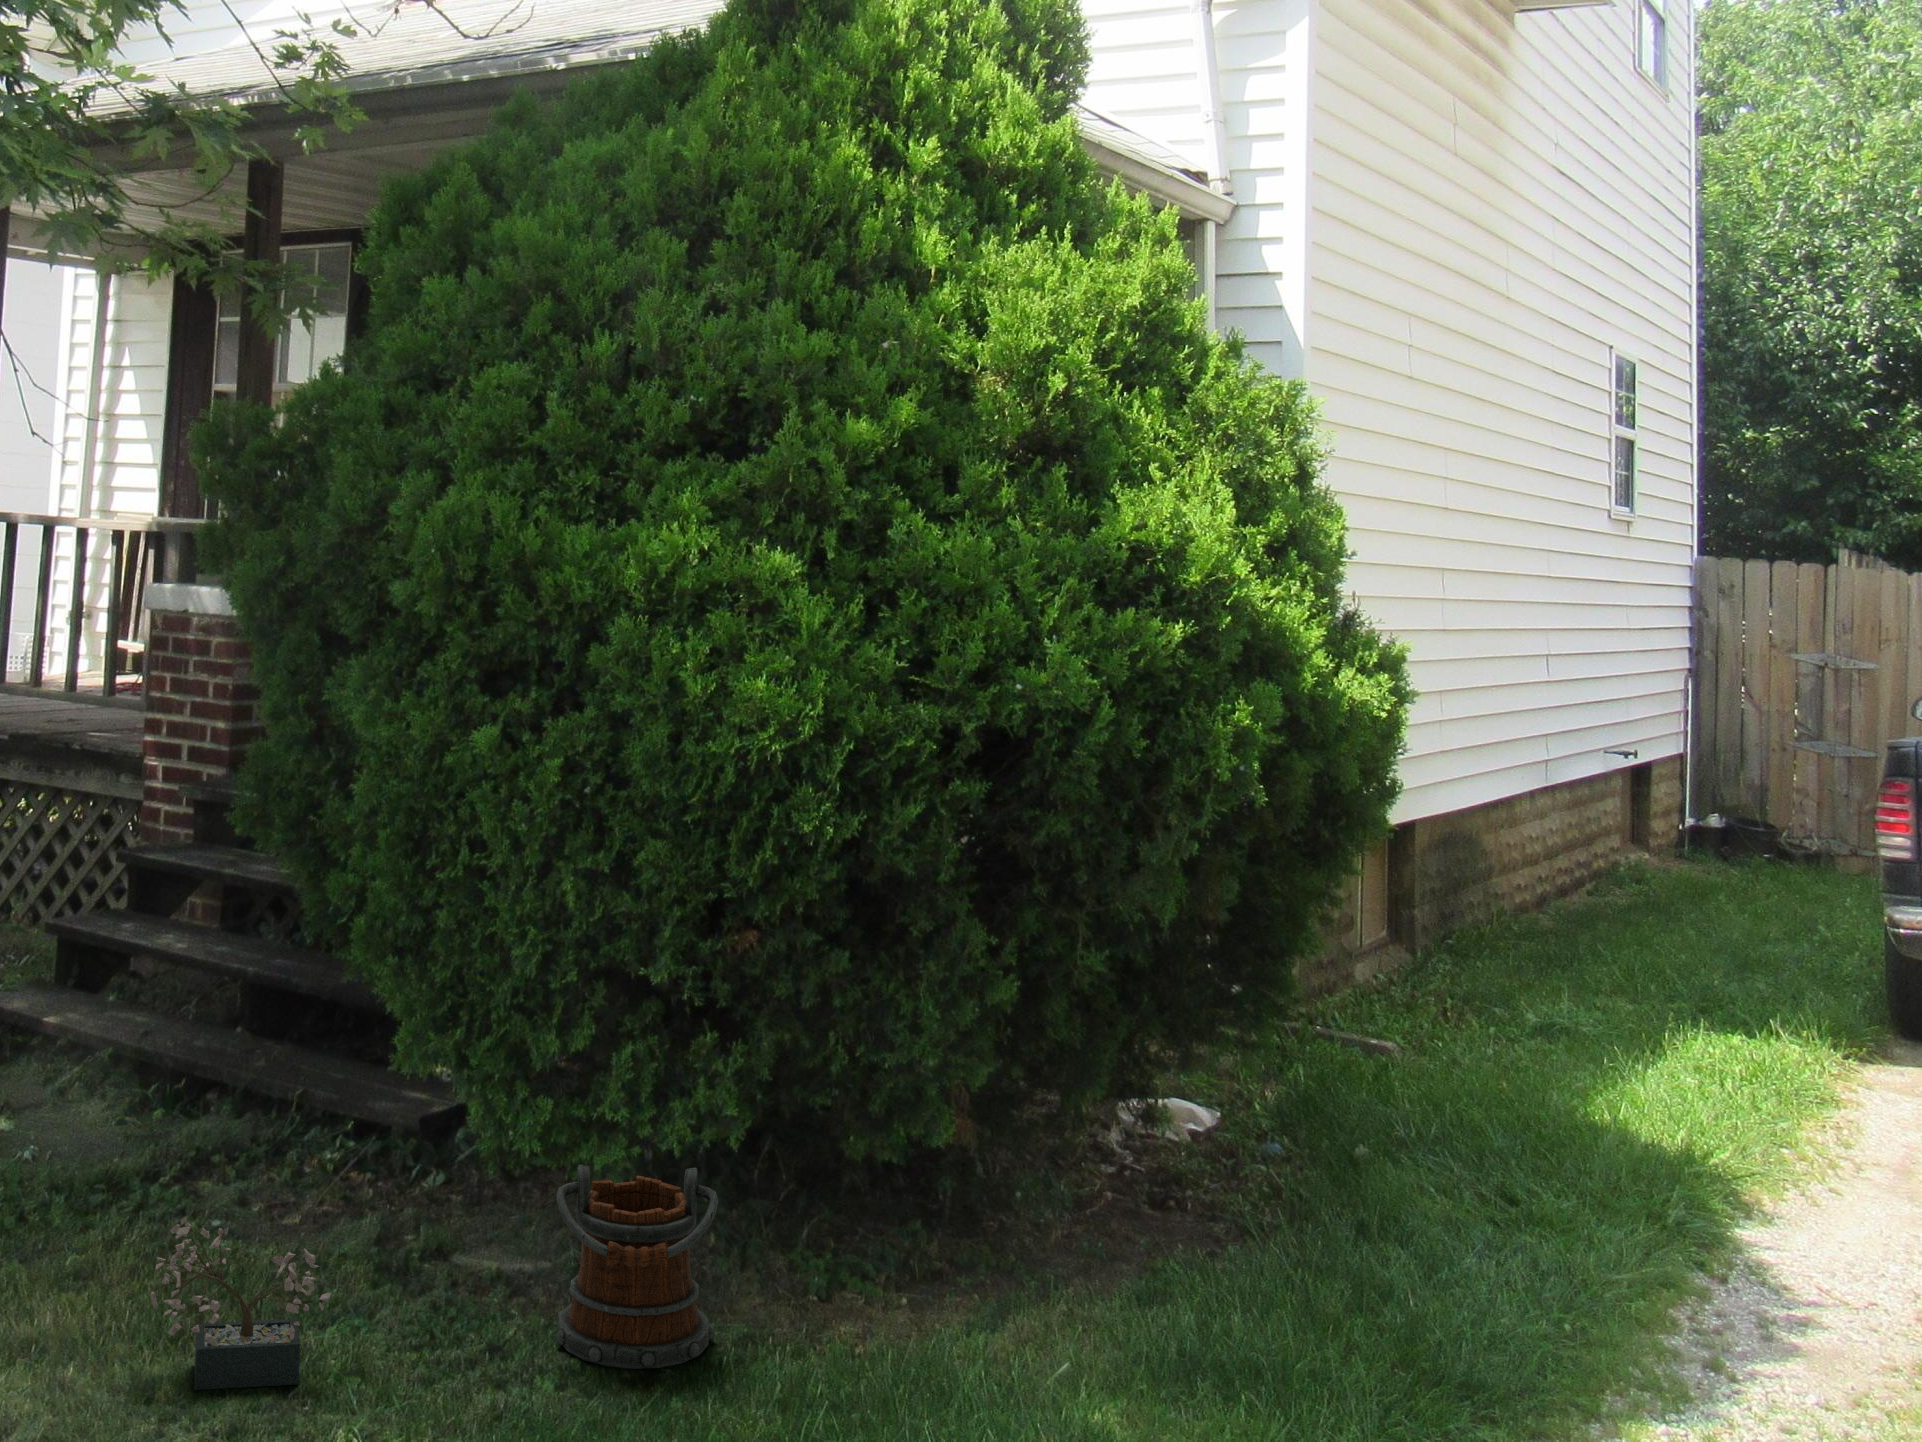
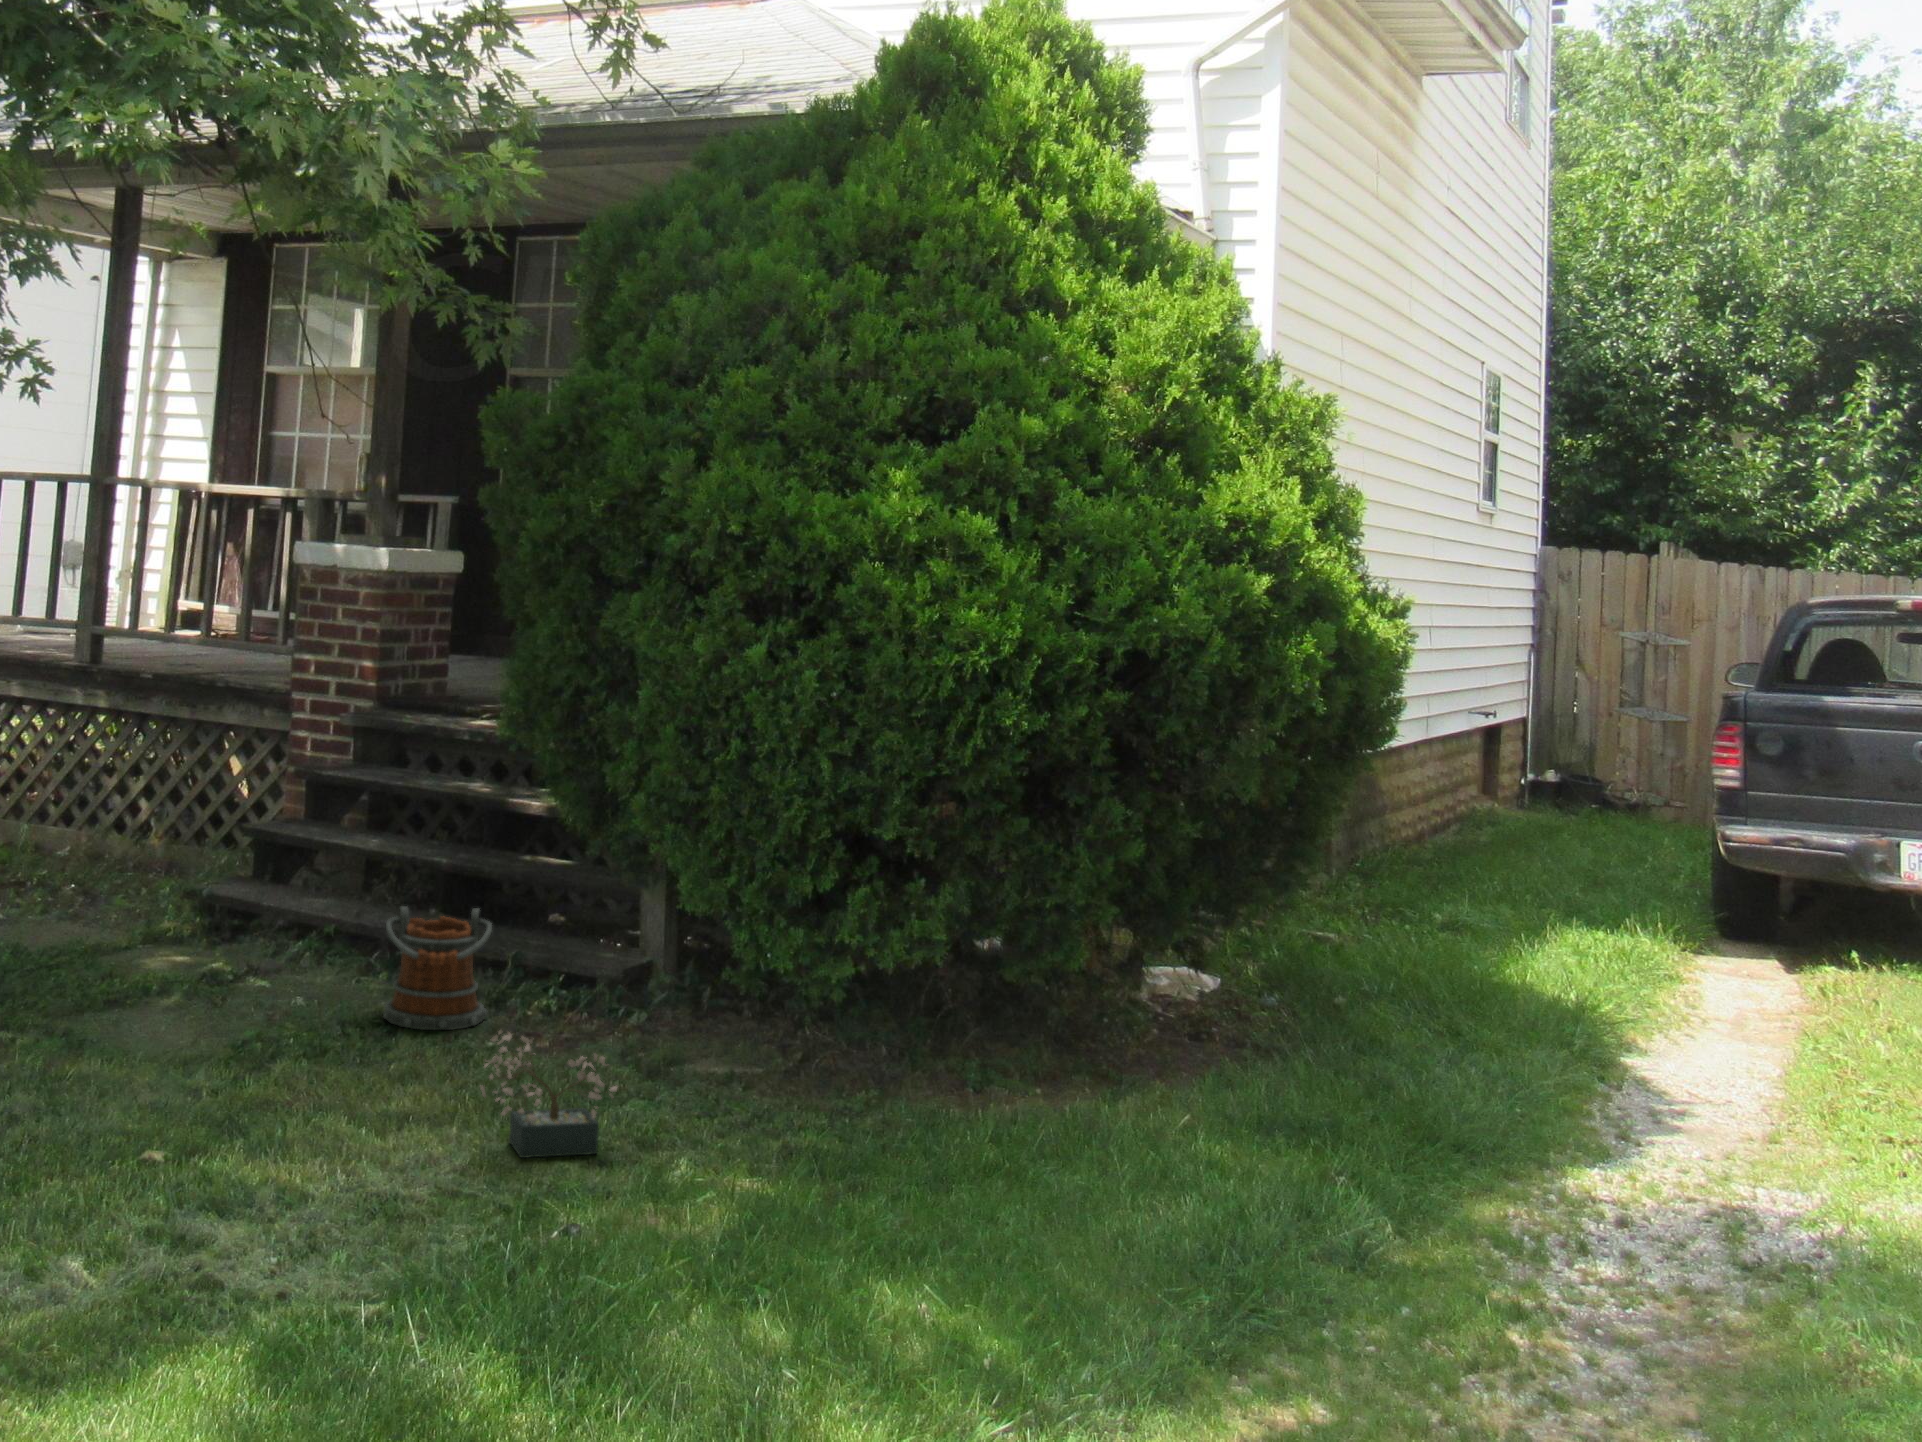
bucket: present [556,1165,718,1369] -> present [383,906,492,1030]

